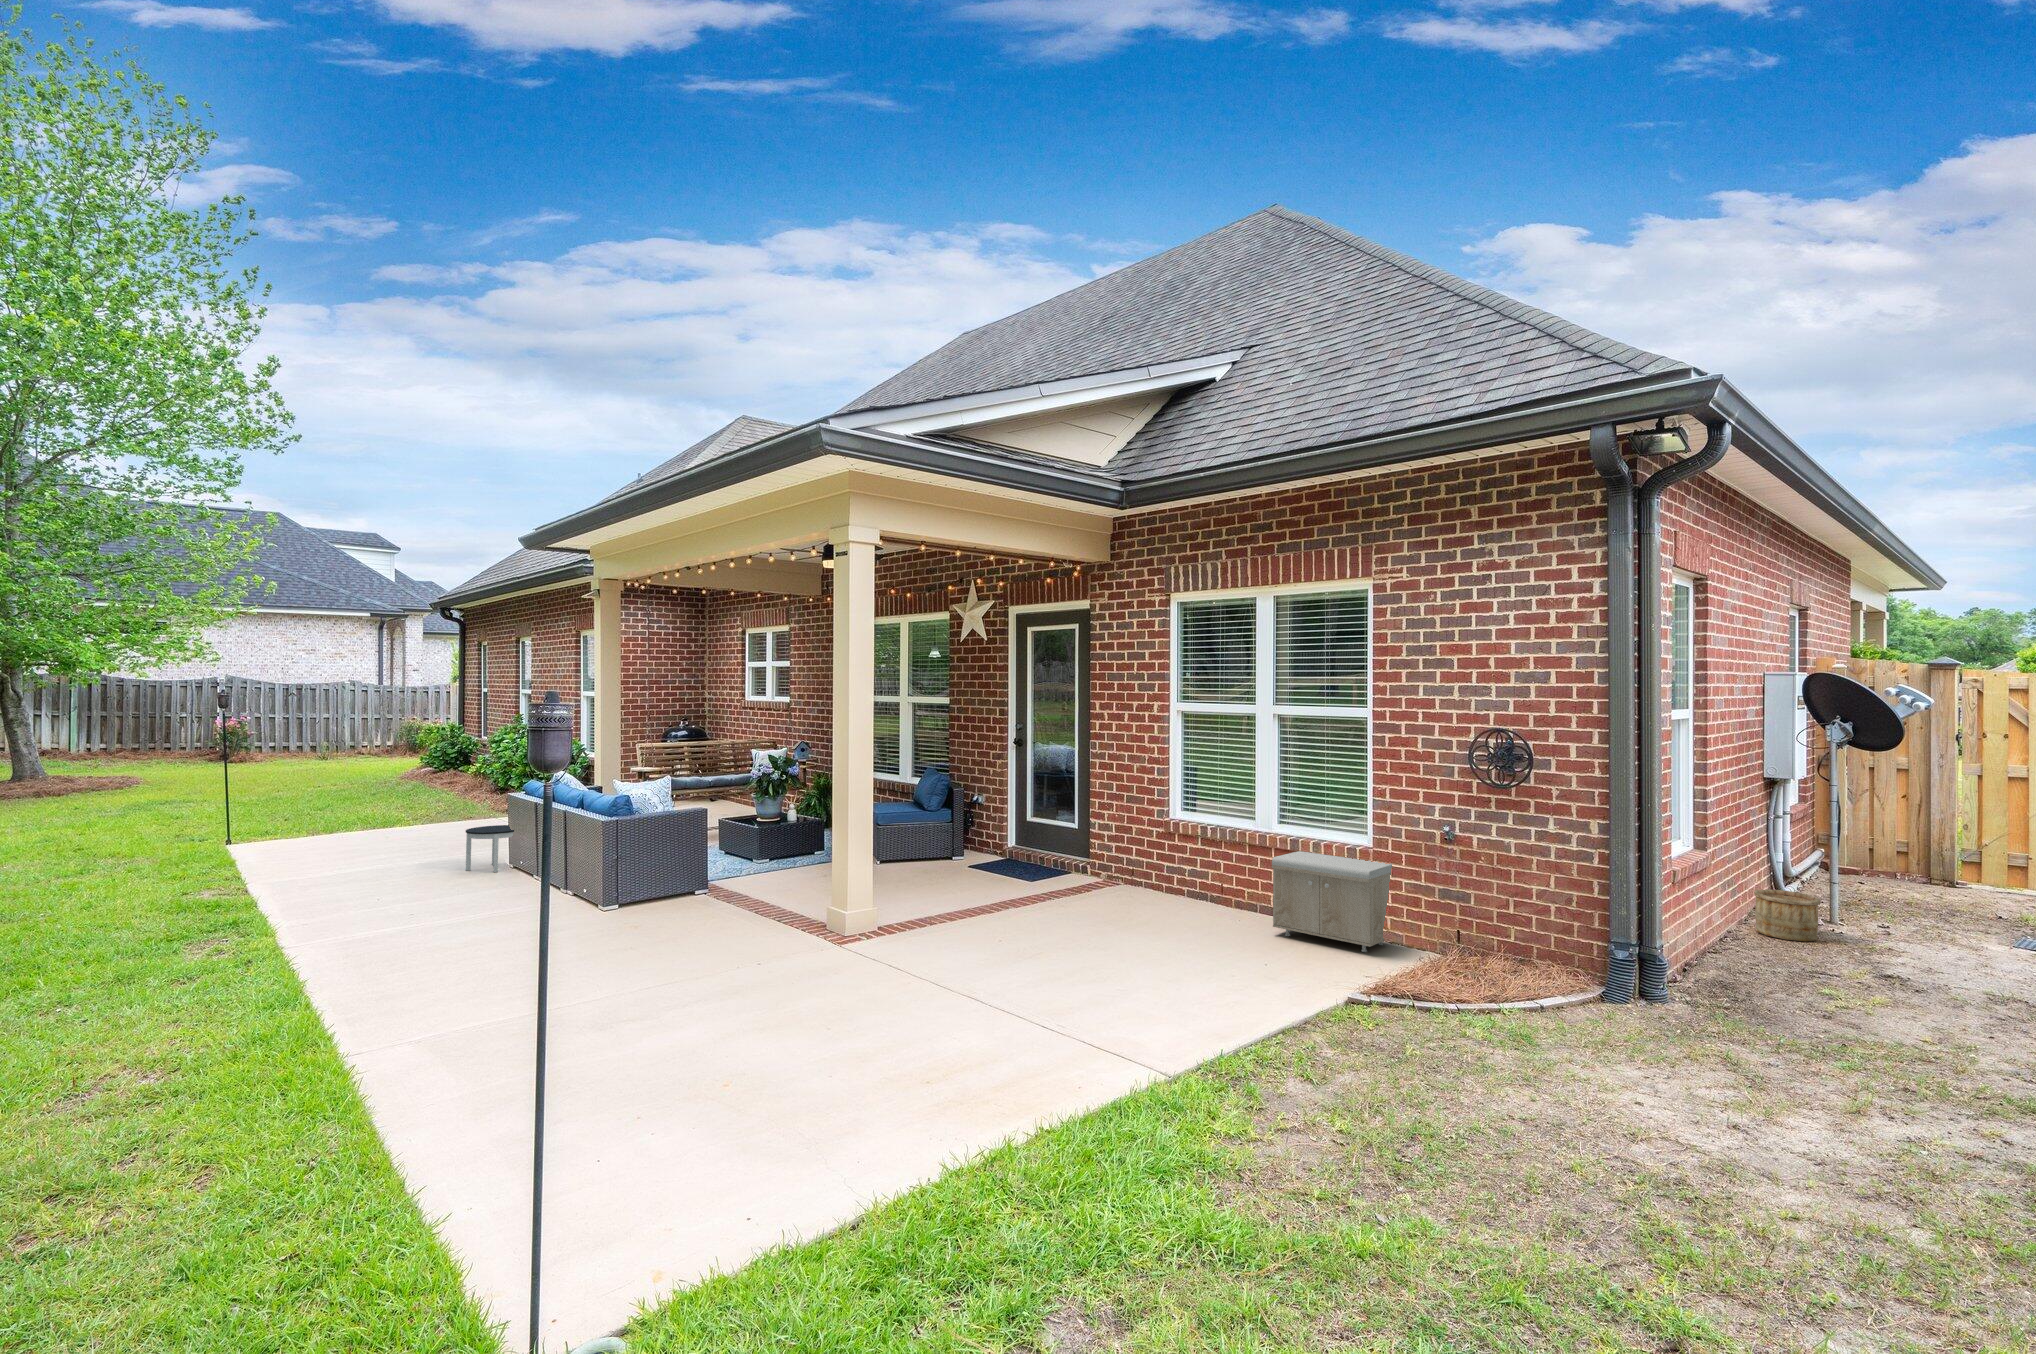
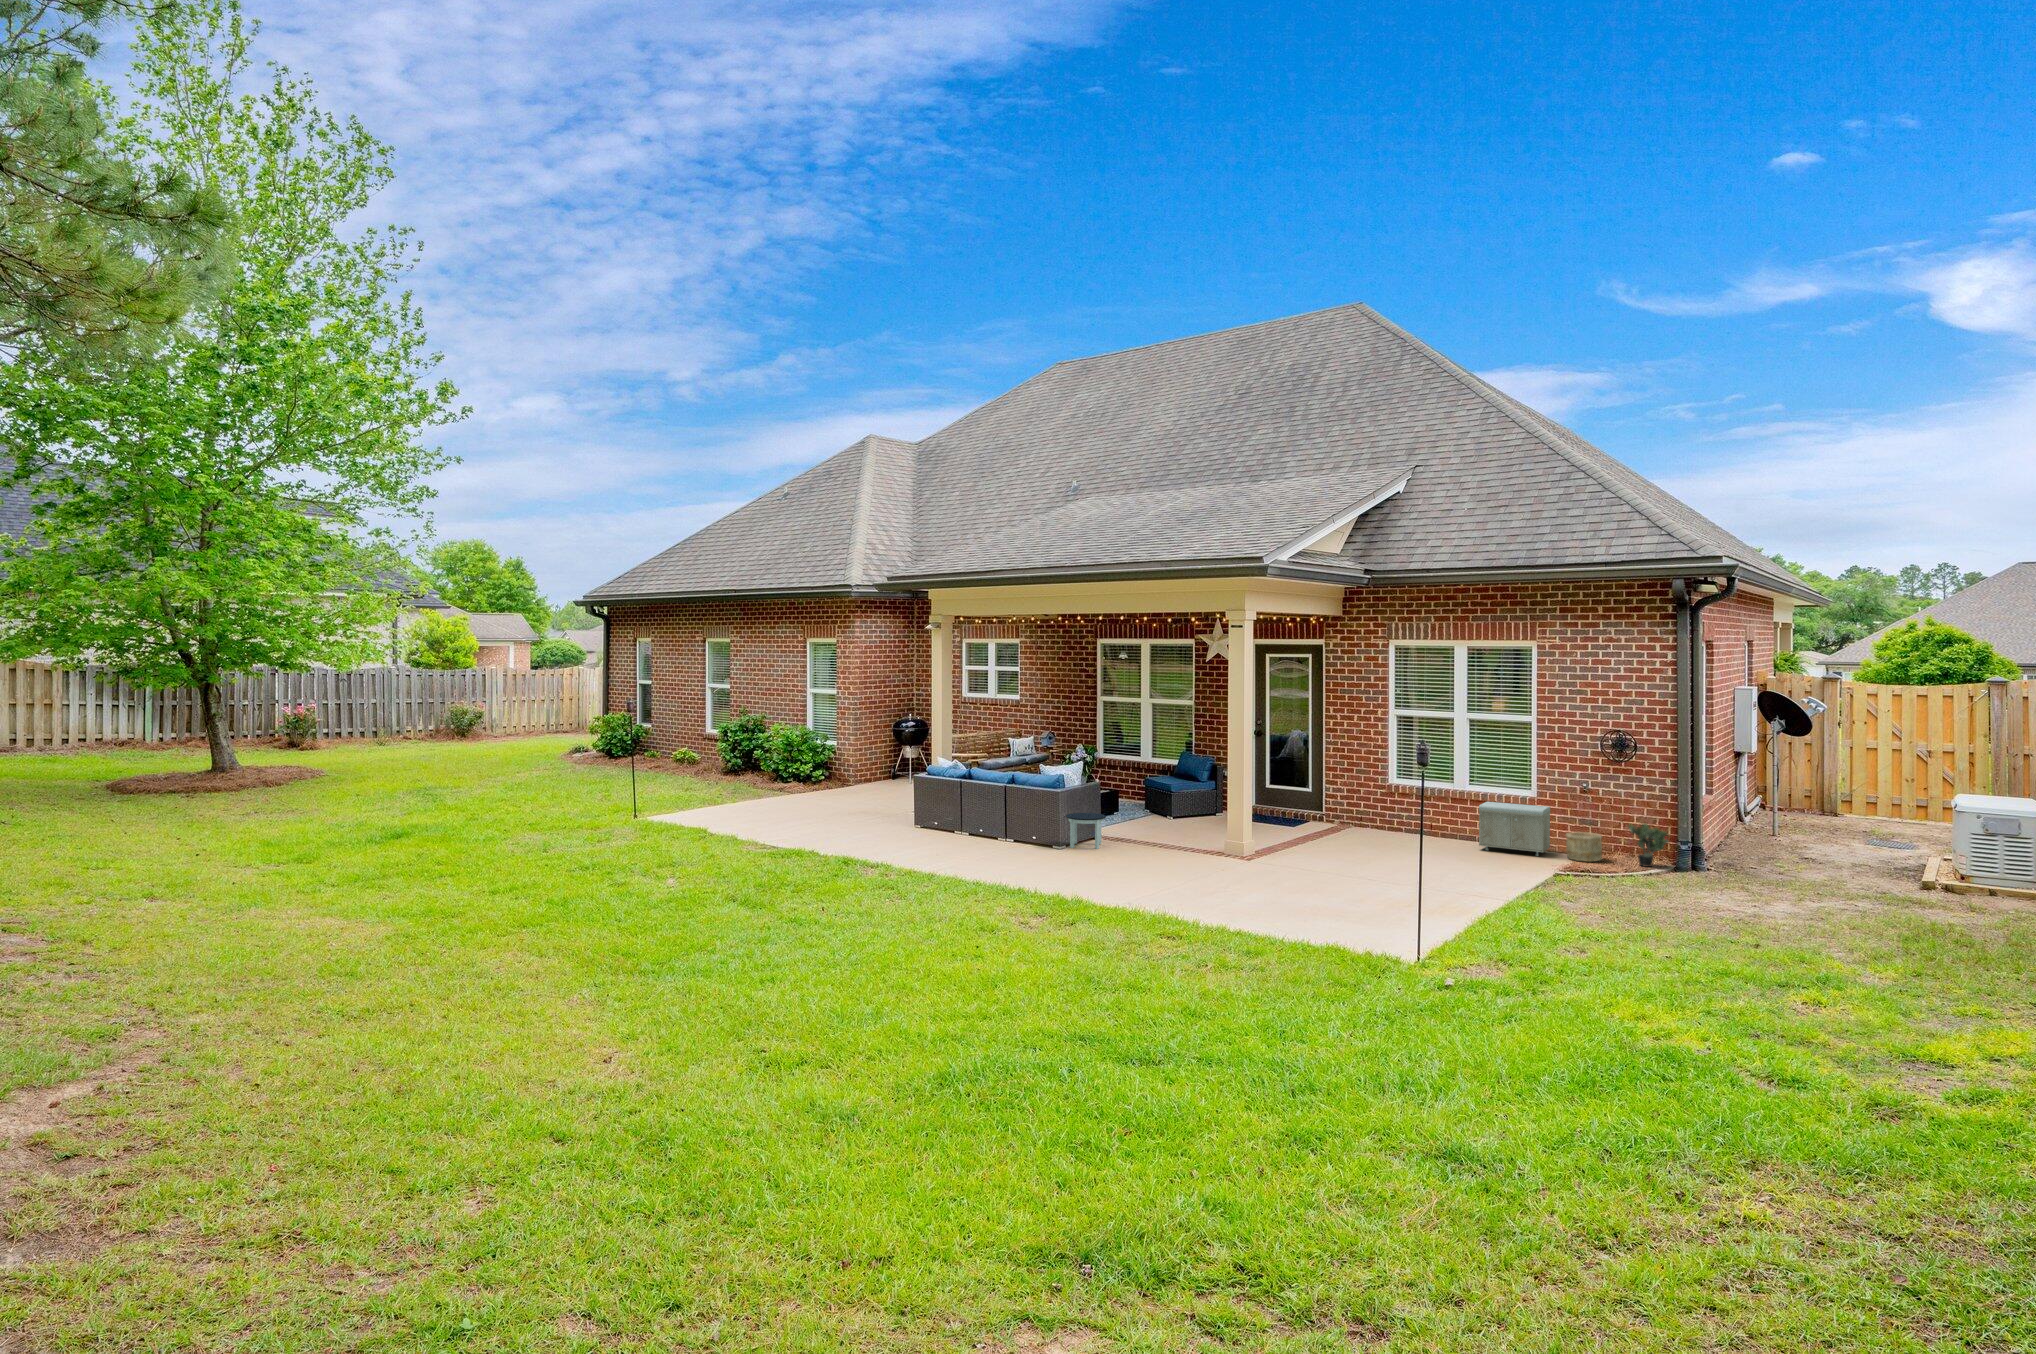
round table: present [466,825,514,872] -> present [1066,813,1106,849]
wooden bucket: present [1754,889,1820,941] -> present [1566,832,1602,862]
potted plant: none [1514,902,1597,988] -> present [1628,823,1669,867]

